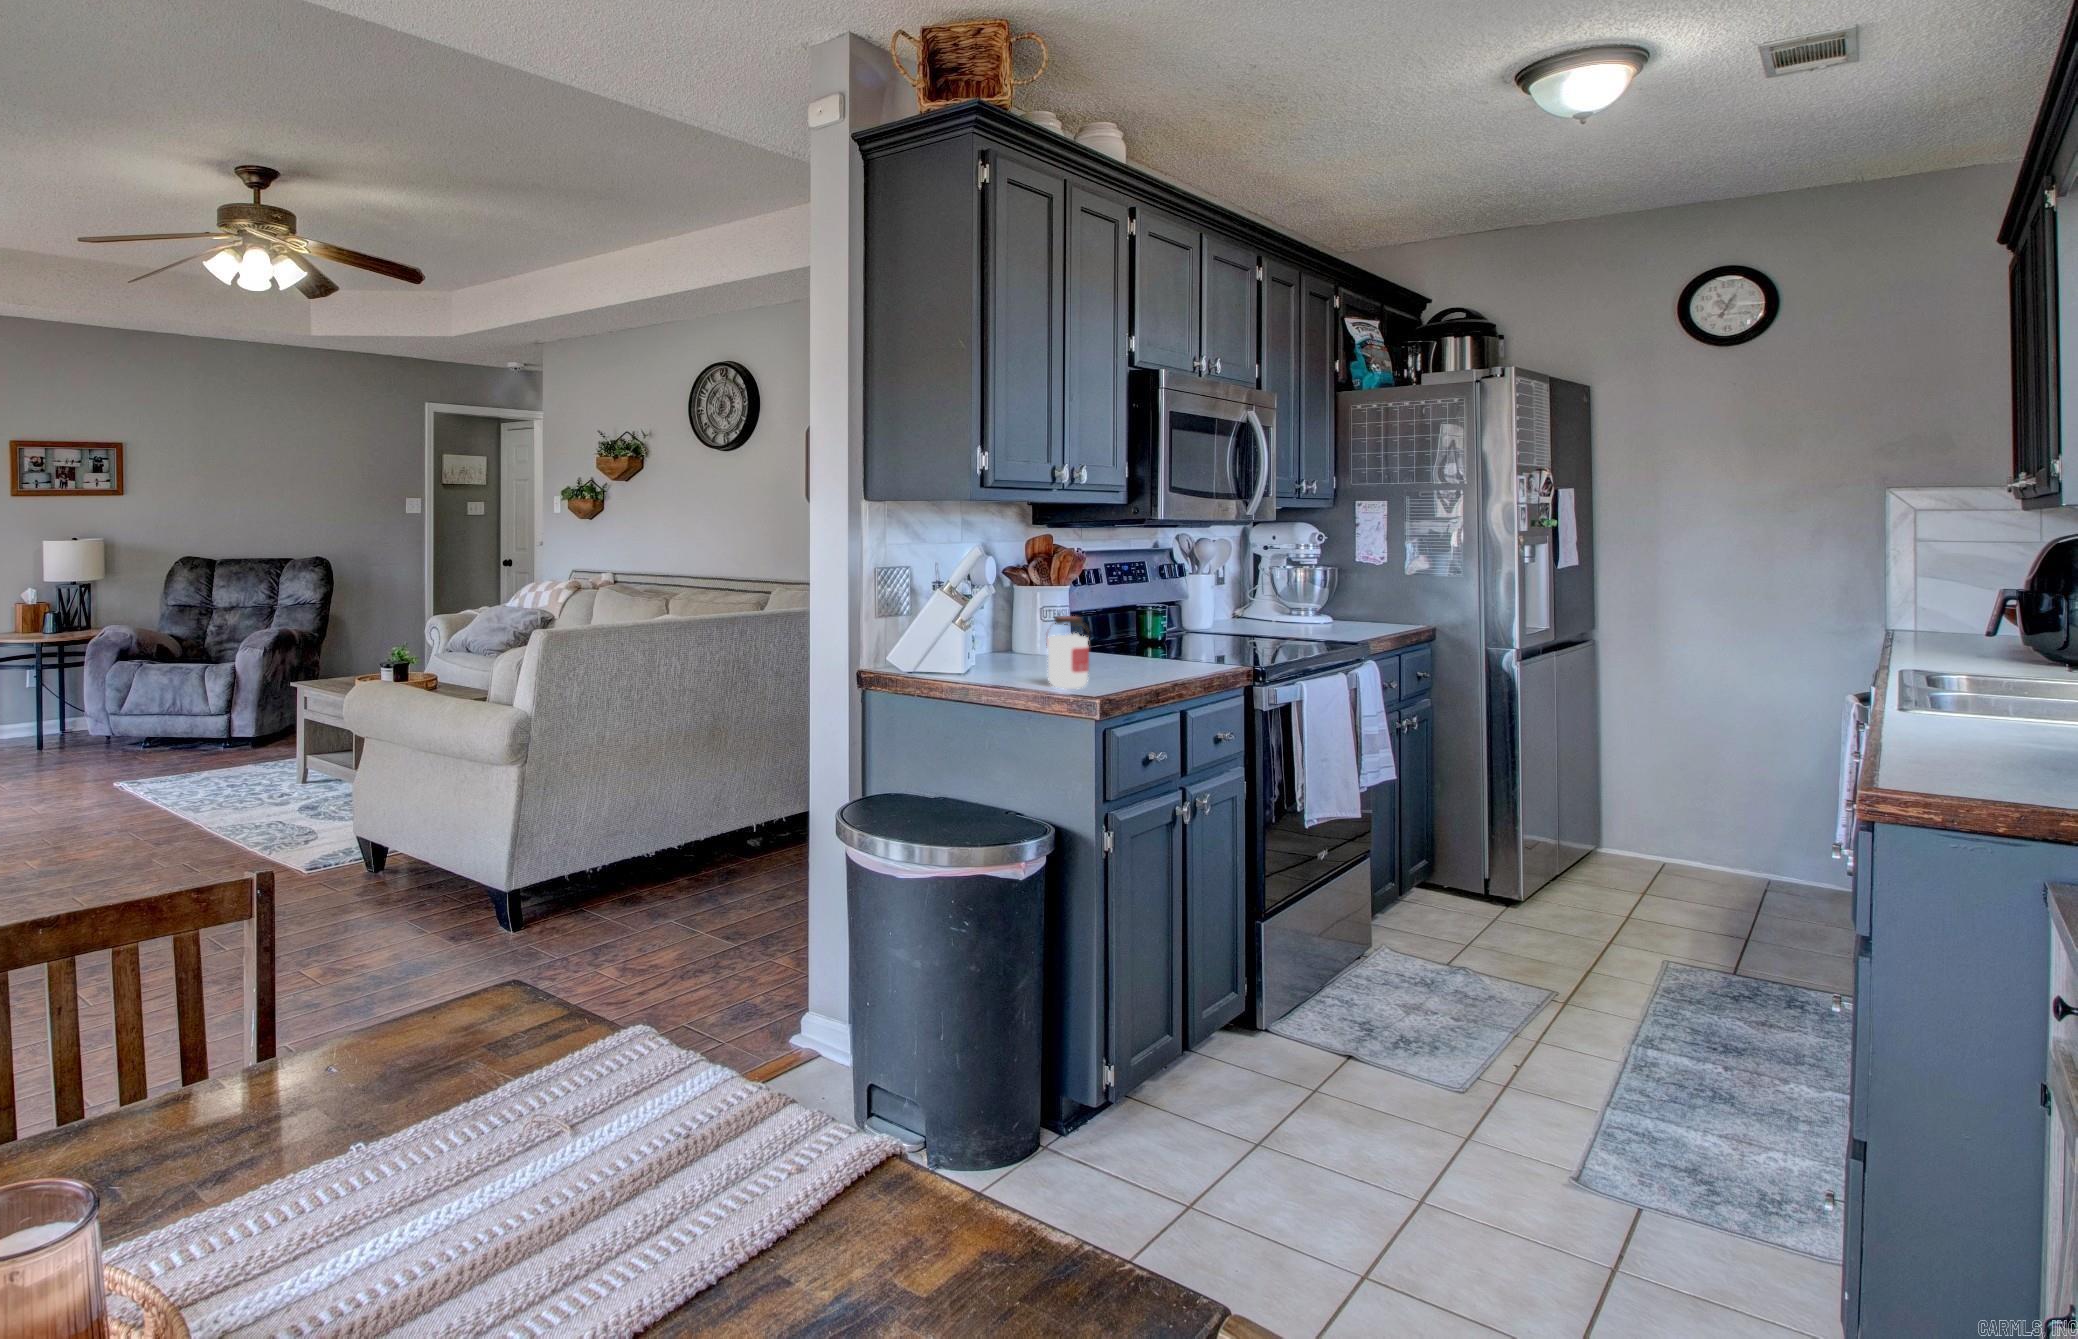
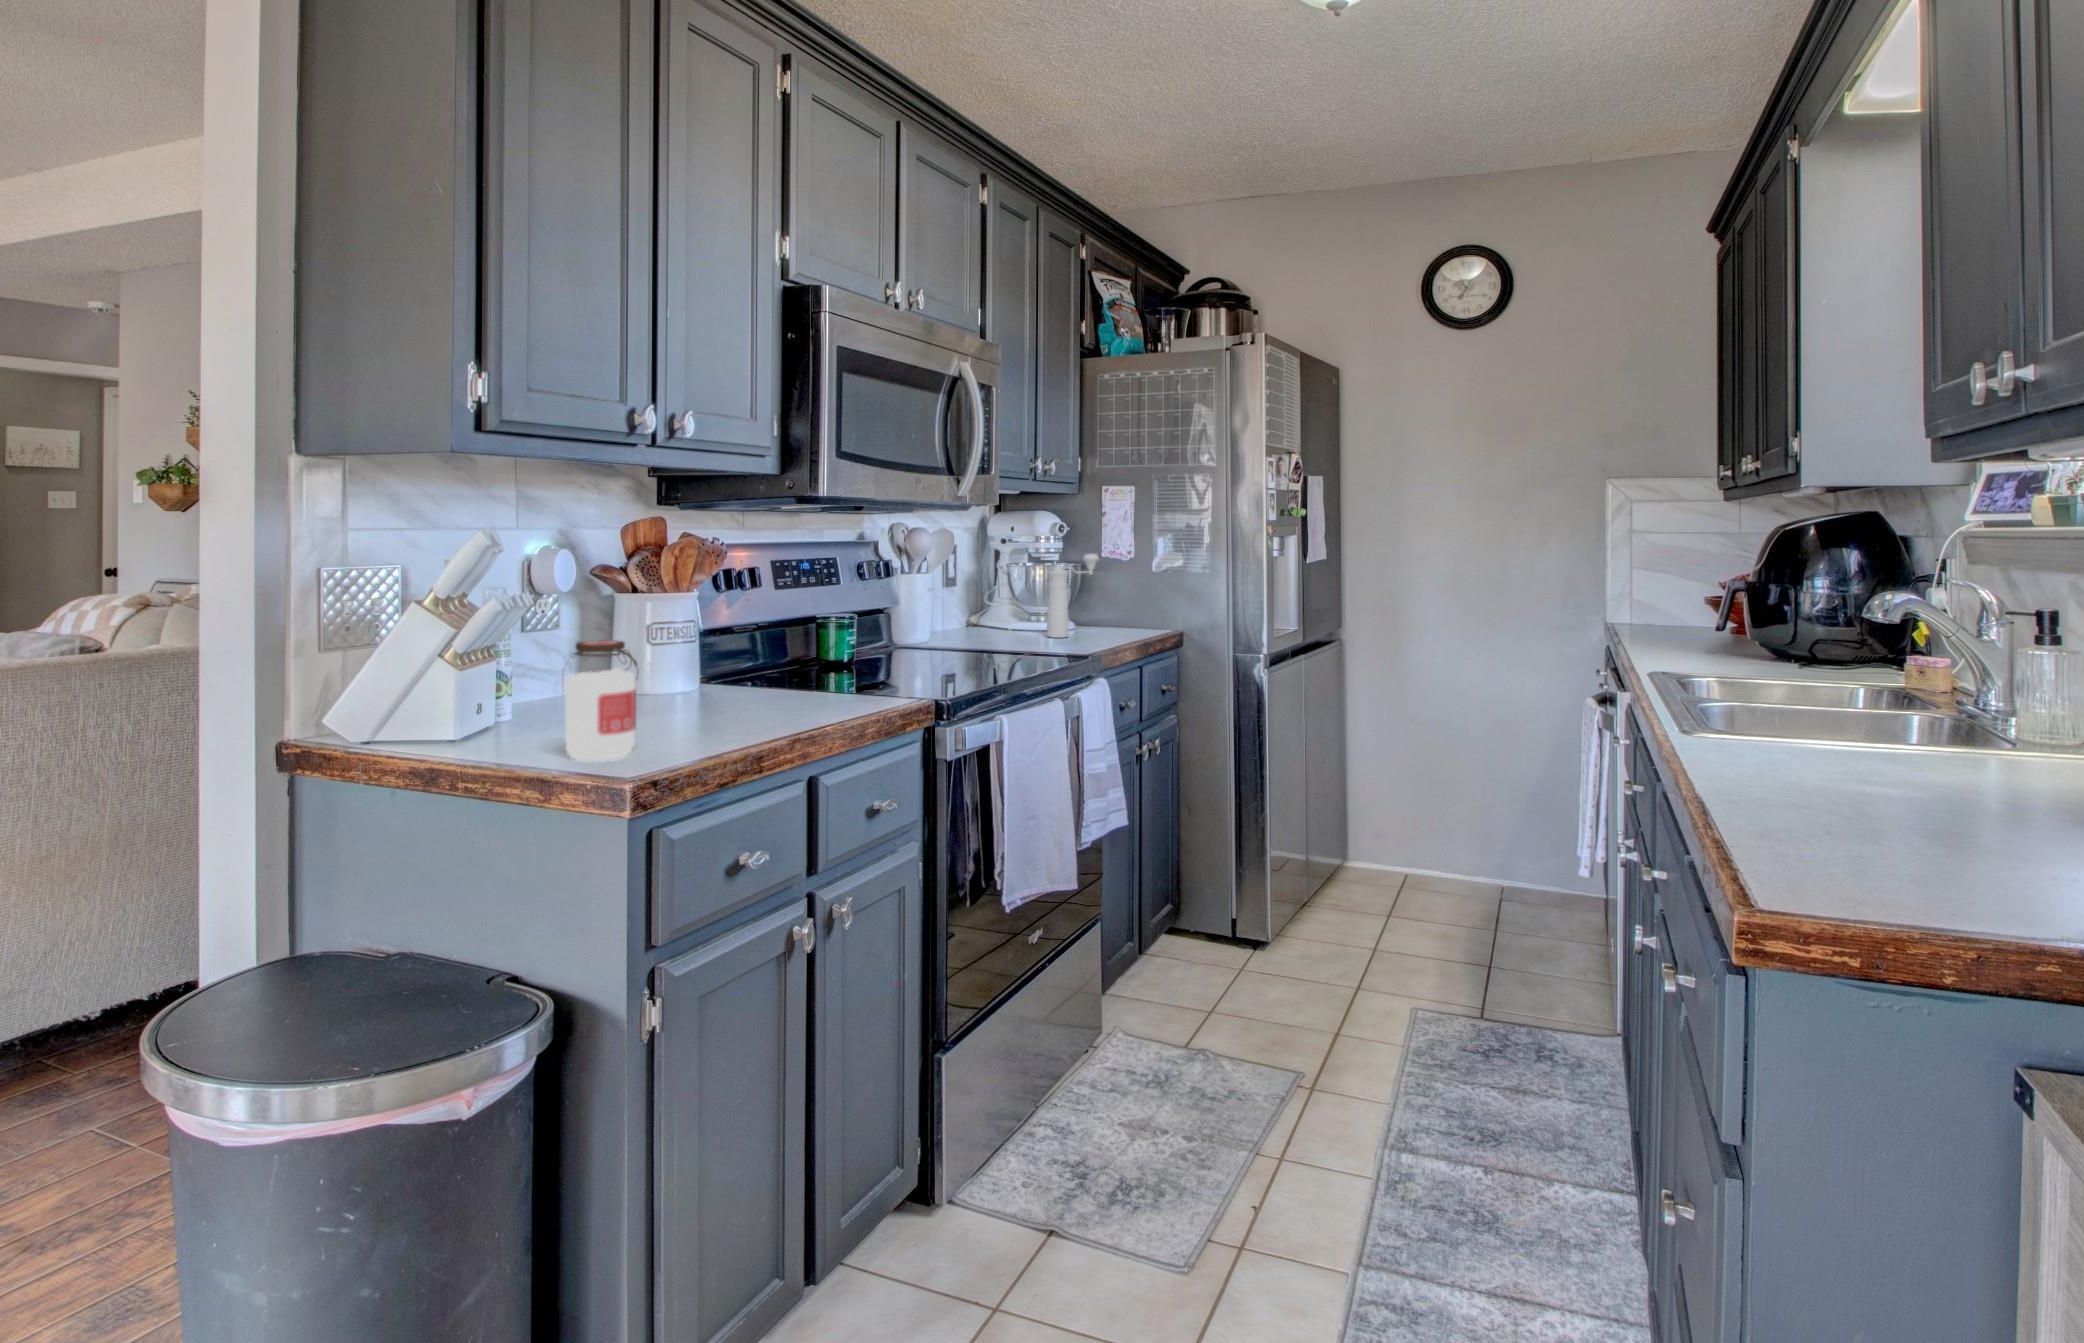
pepper mill: none [1312,559,1358,628] -> present [1047,554,1099,638]

